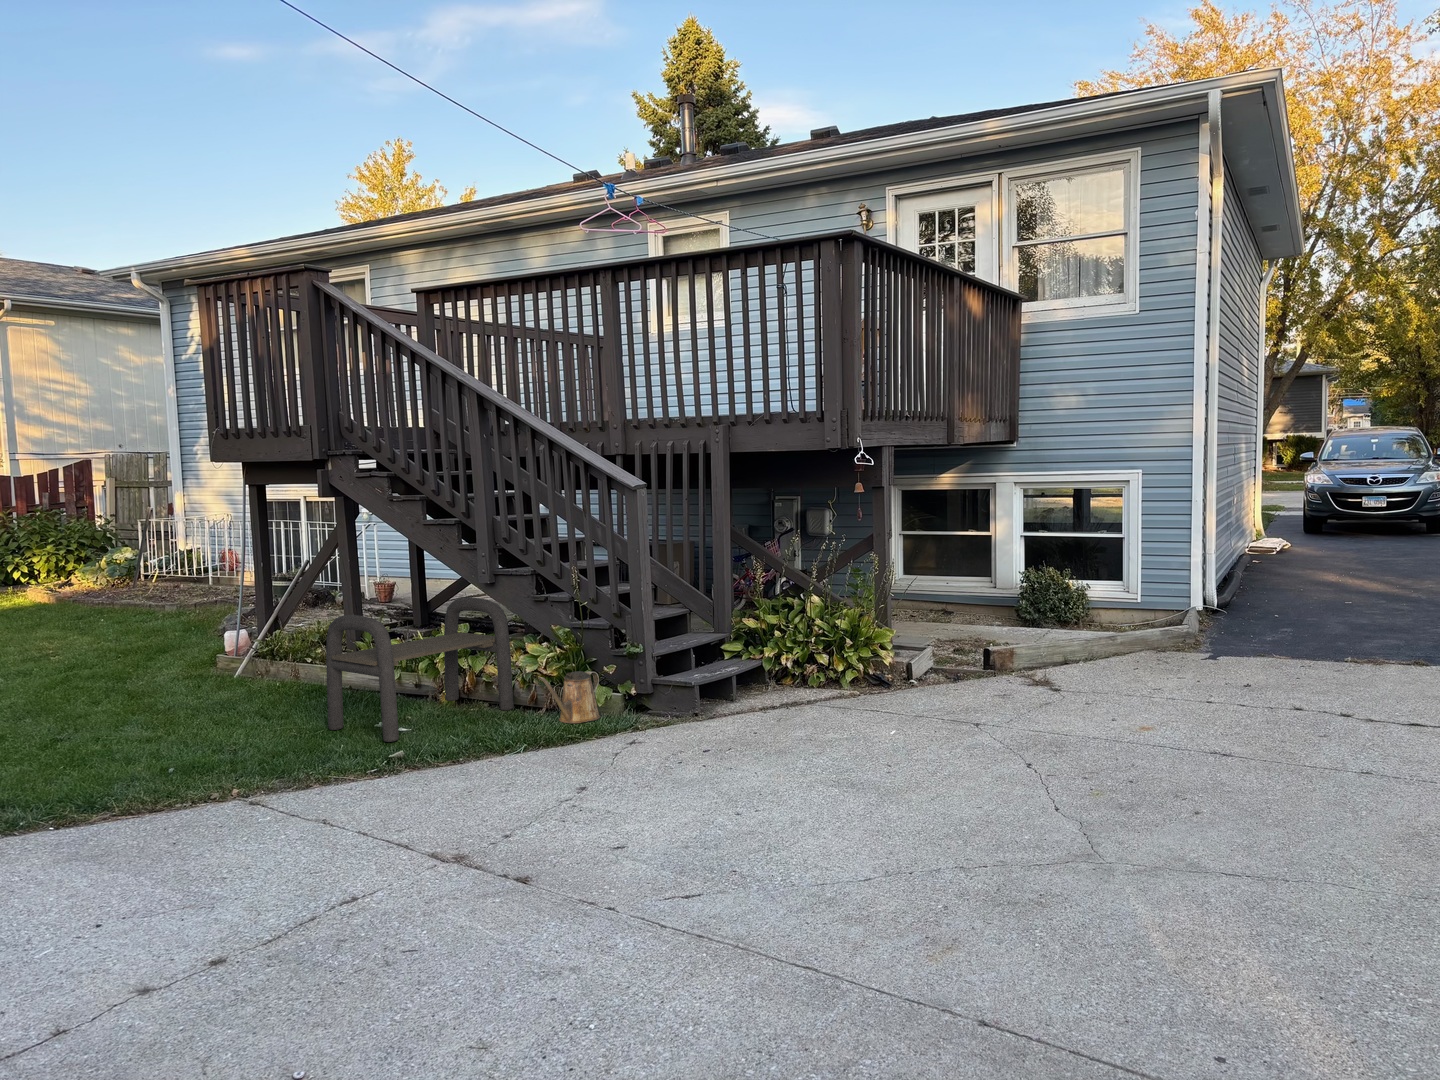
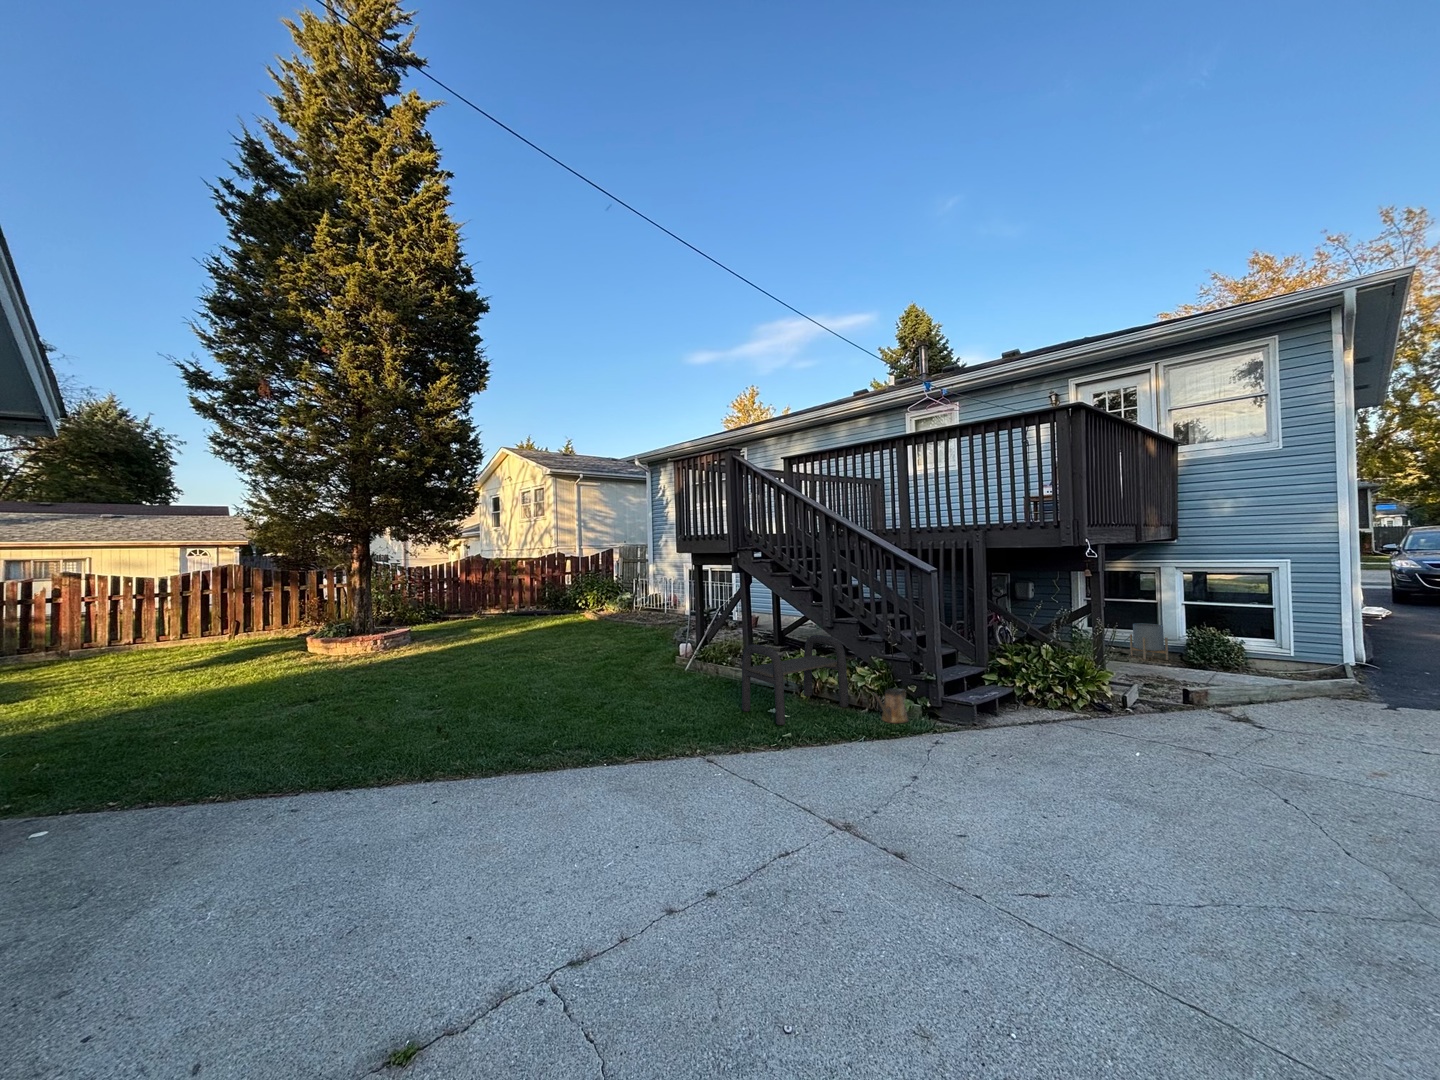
planter: none [957,566,1000,618] -> present [1130,623,1168,660]

